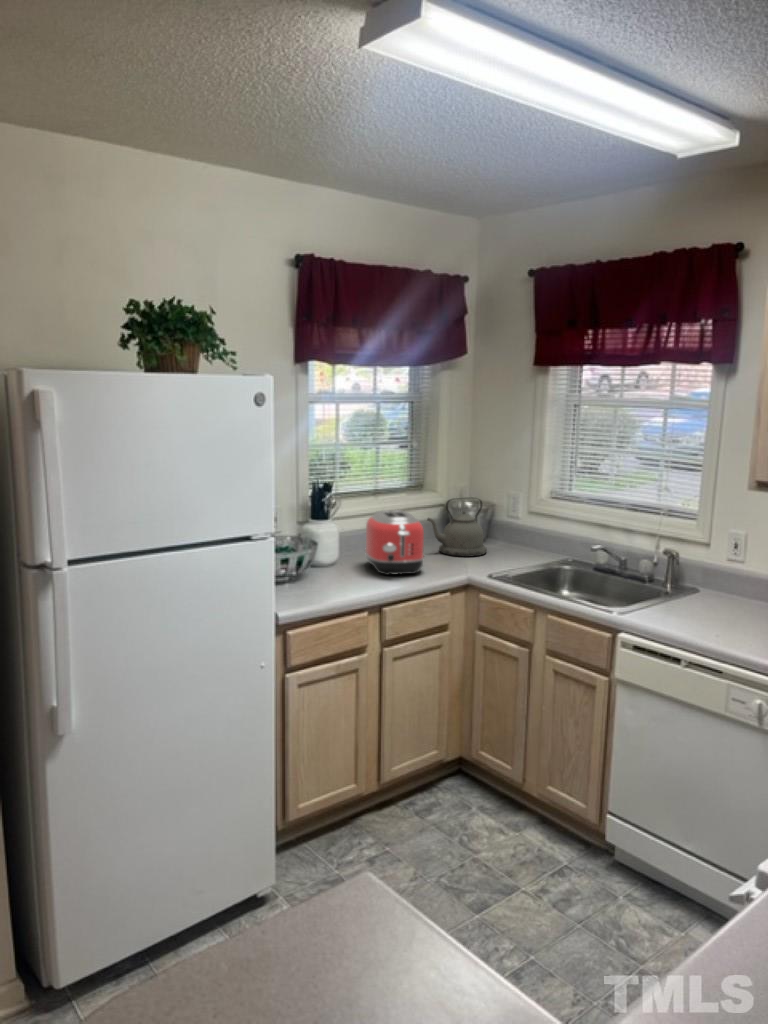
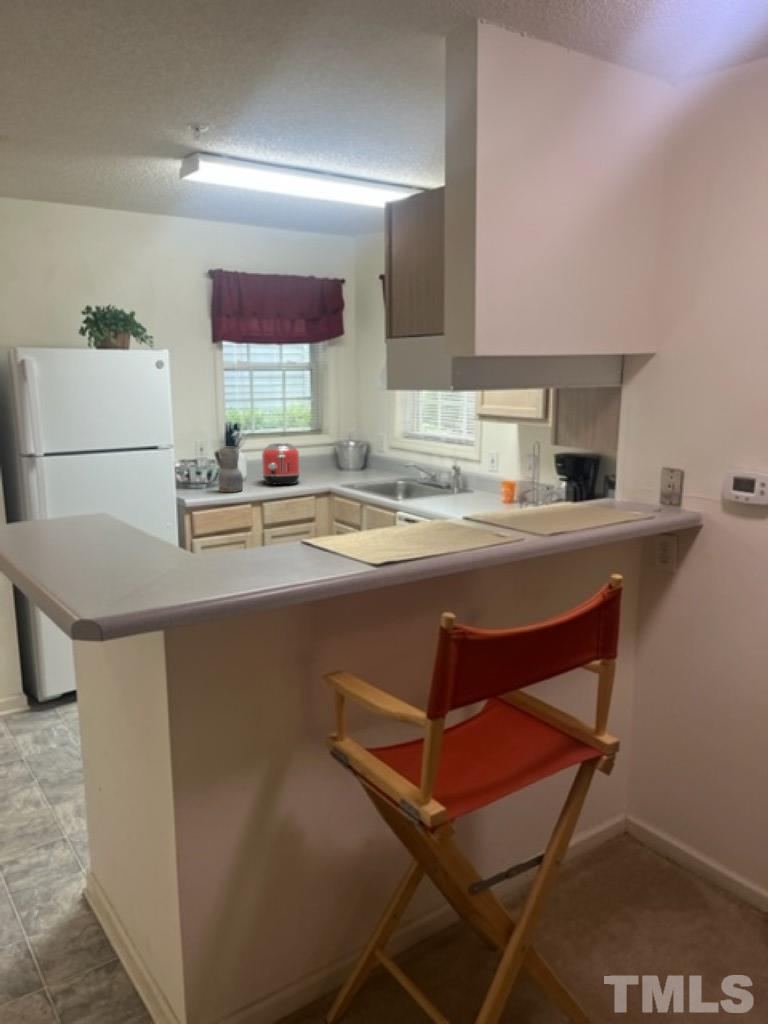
kettle: present [427,498,487,557] -> none [312,437,357,477]
ceramic pitcher: none [309,522,353,593] -> present [214,447,243,492]

